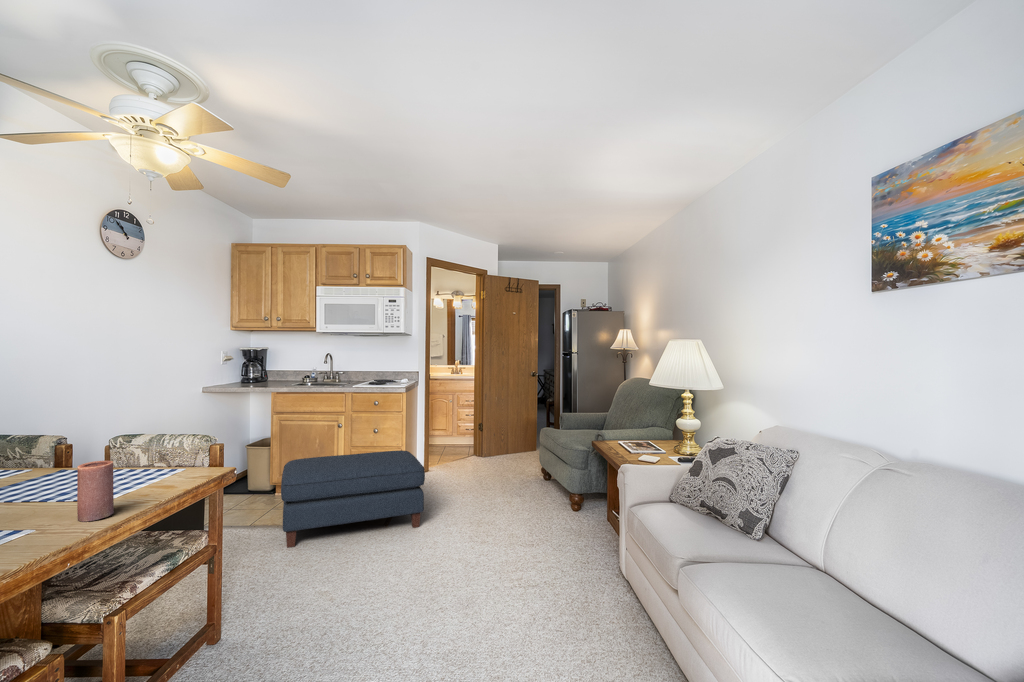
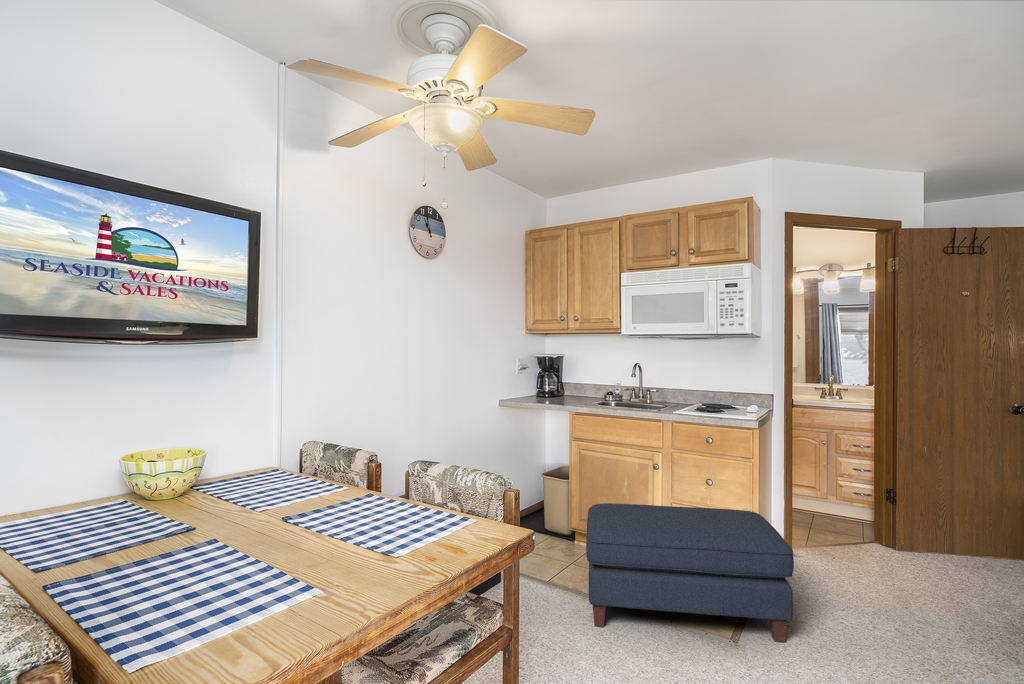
candle: present [77,461,114,522] -> none [358,513,396,596]

